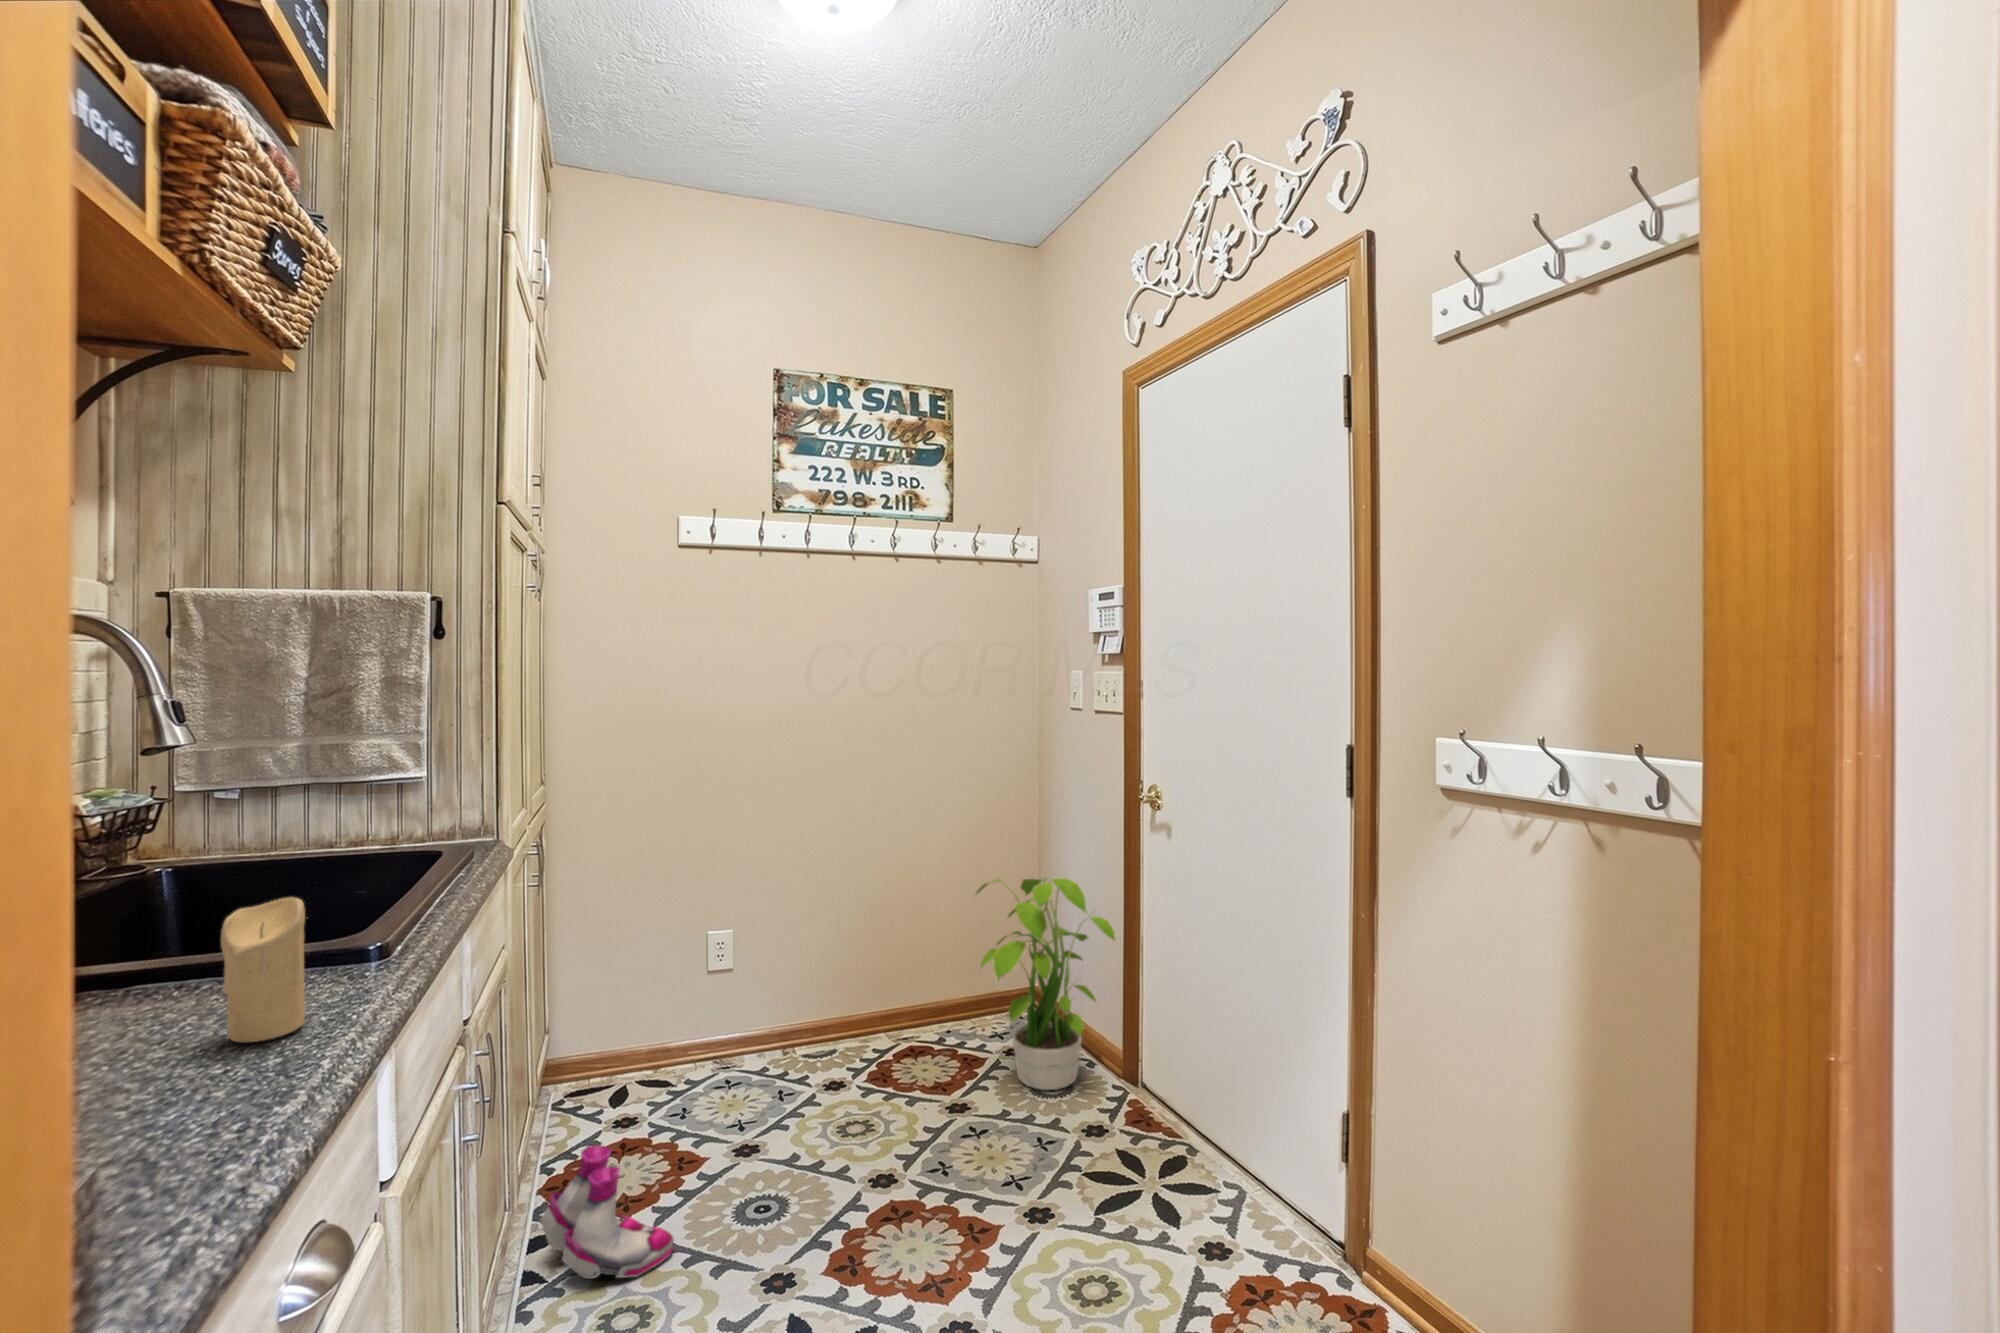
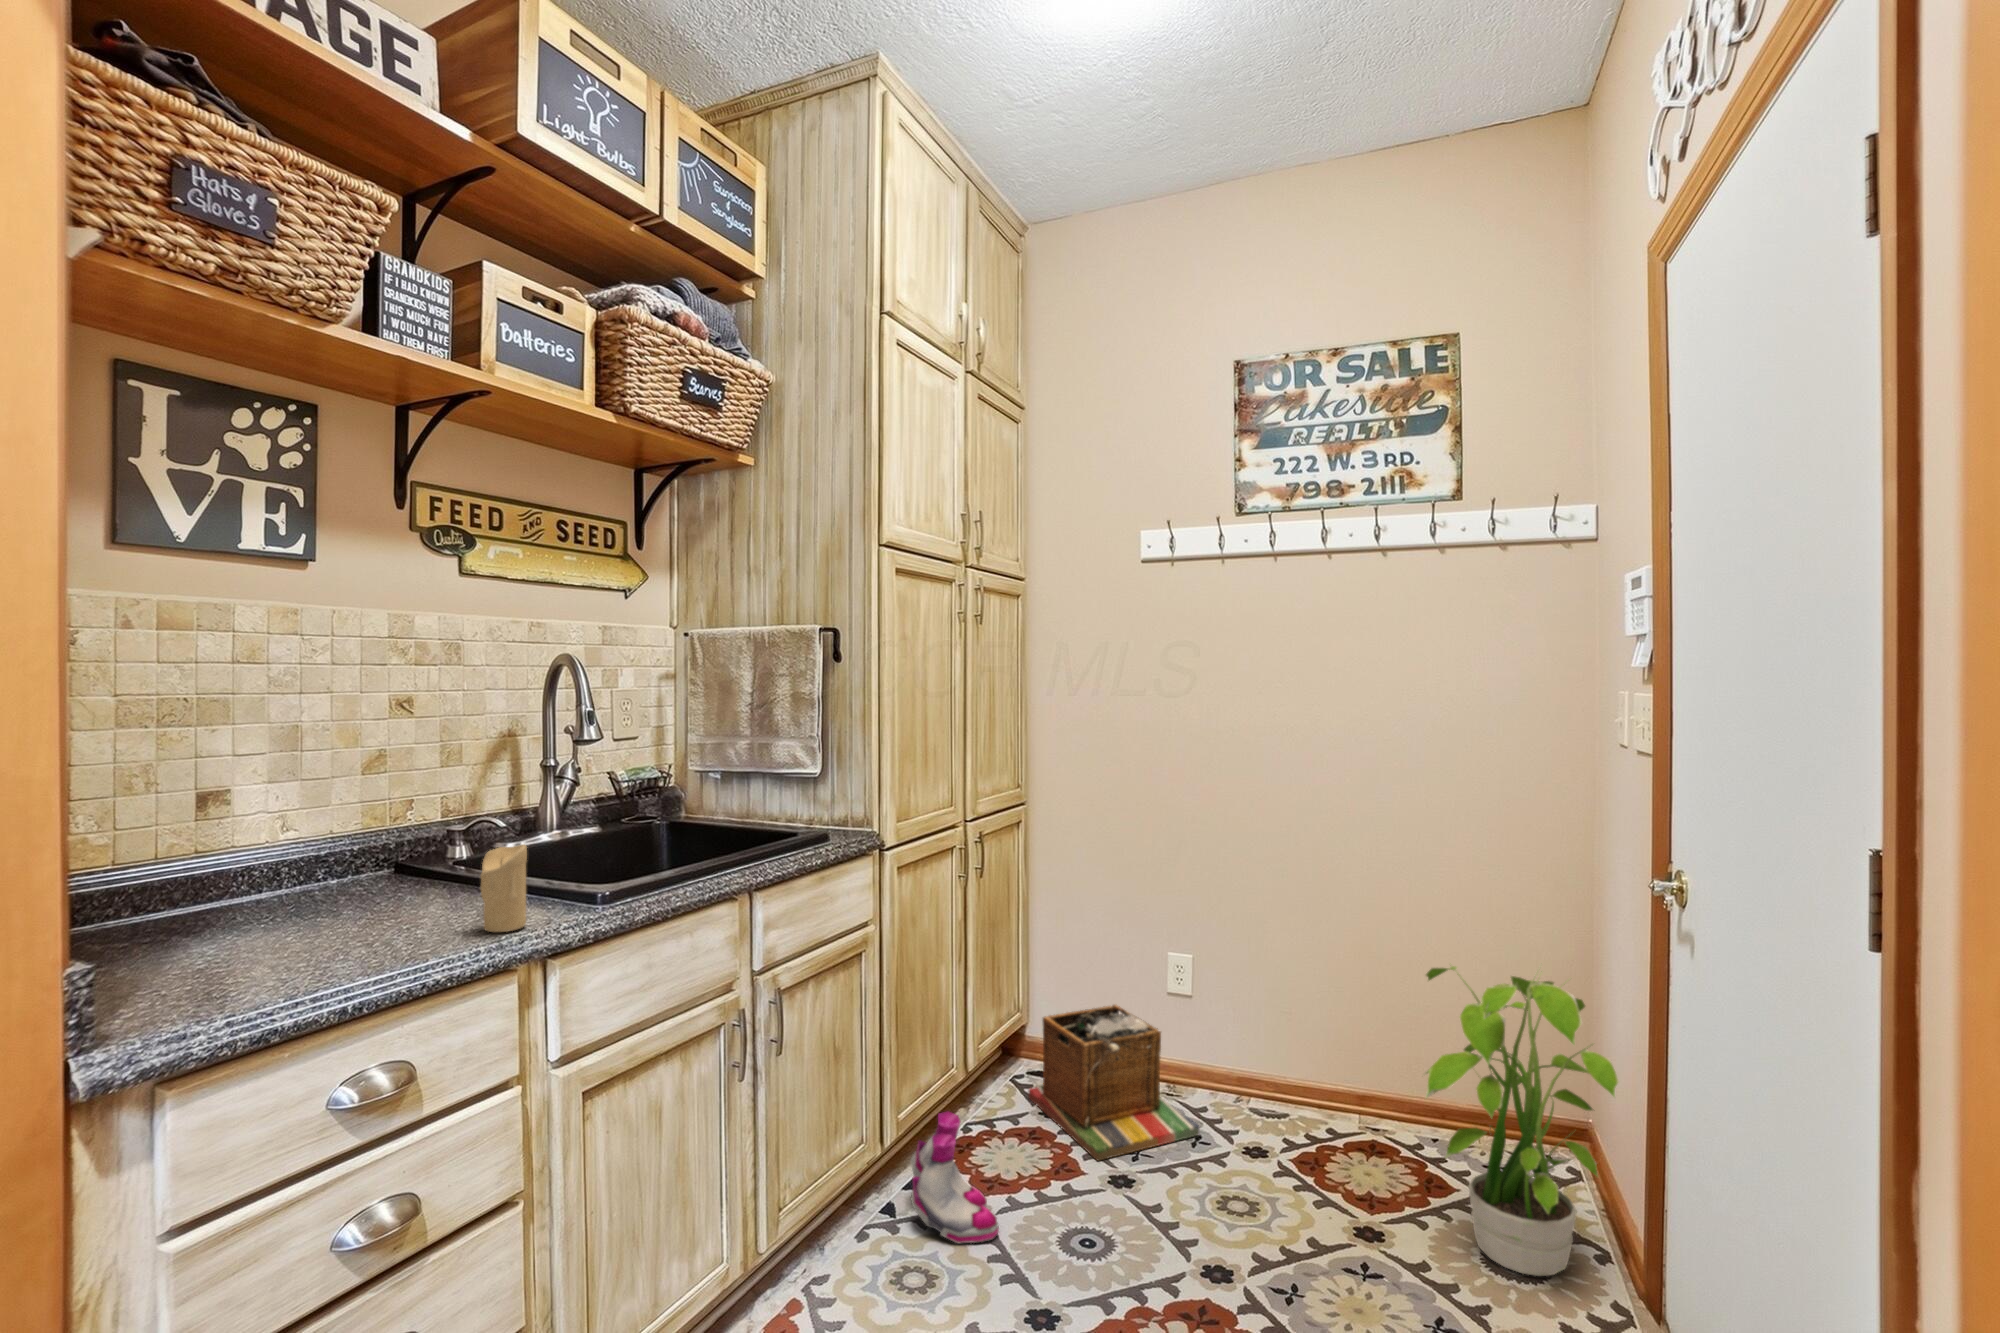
laundry basket: none [589,994,781,1145] -> present [1028,1005,1199,1161]

